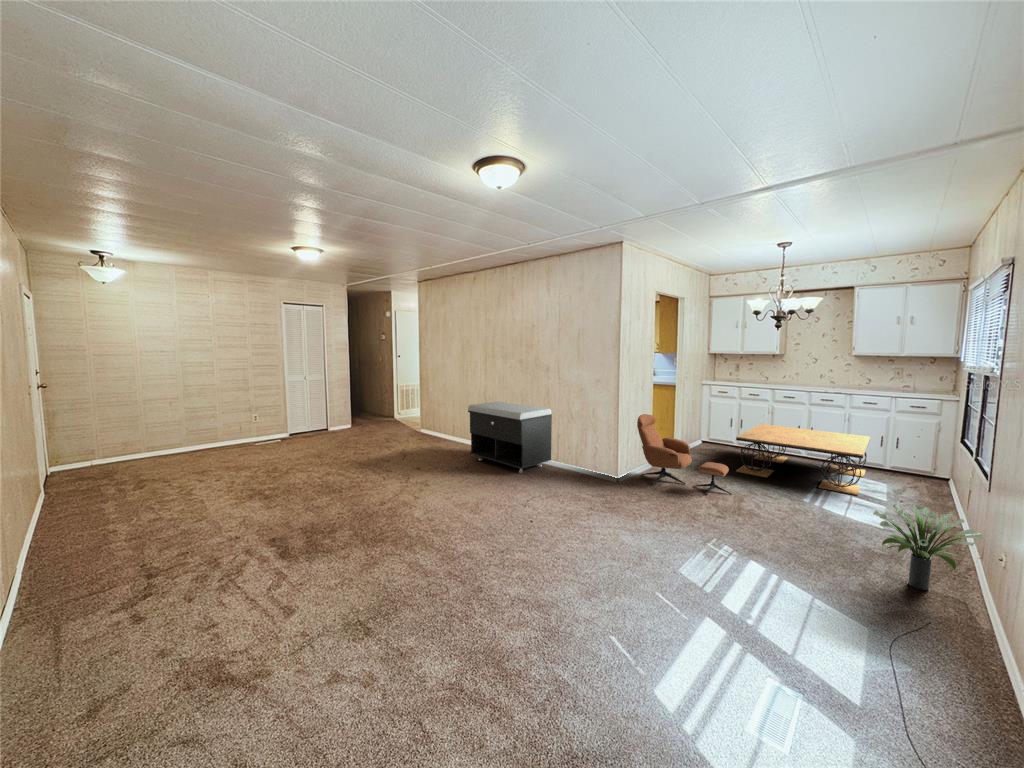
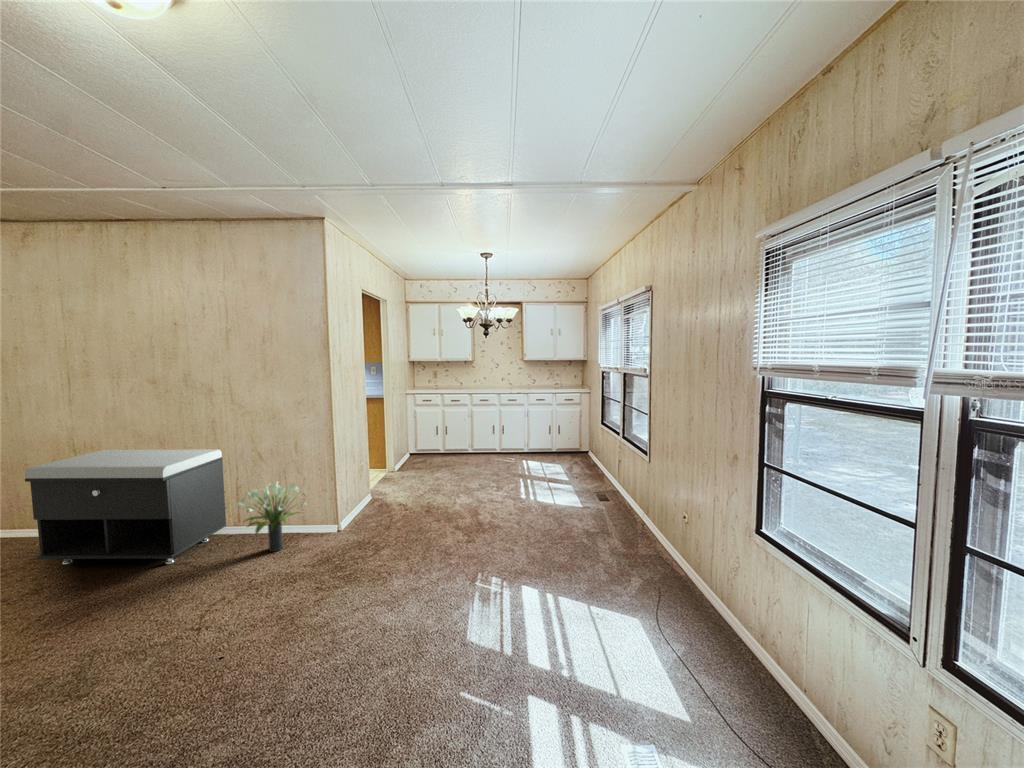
lounge chair: present [637,414,731,495] -> none [356,437,465,521]
coffee table: present [736,424,870,495] -> none [454,427,552,481]
potted plant: present [873,504,983,590] -> present [236,482,308,552]

